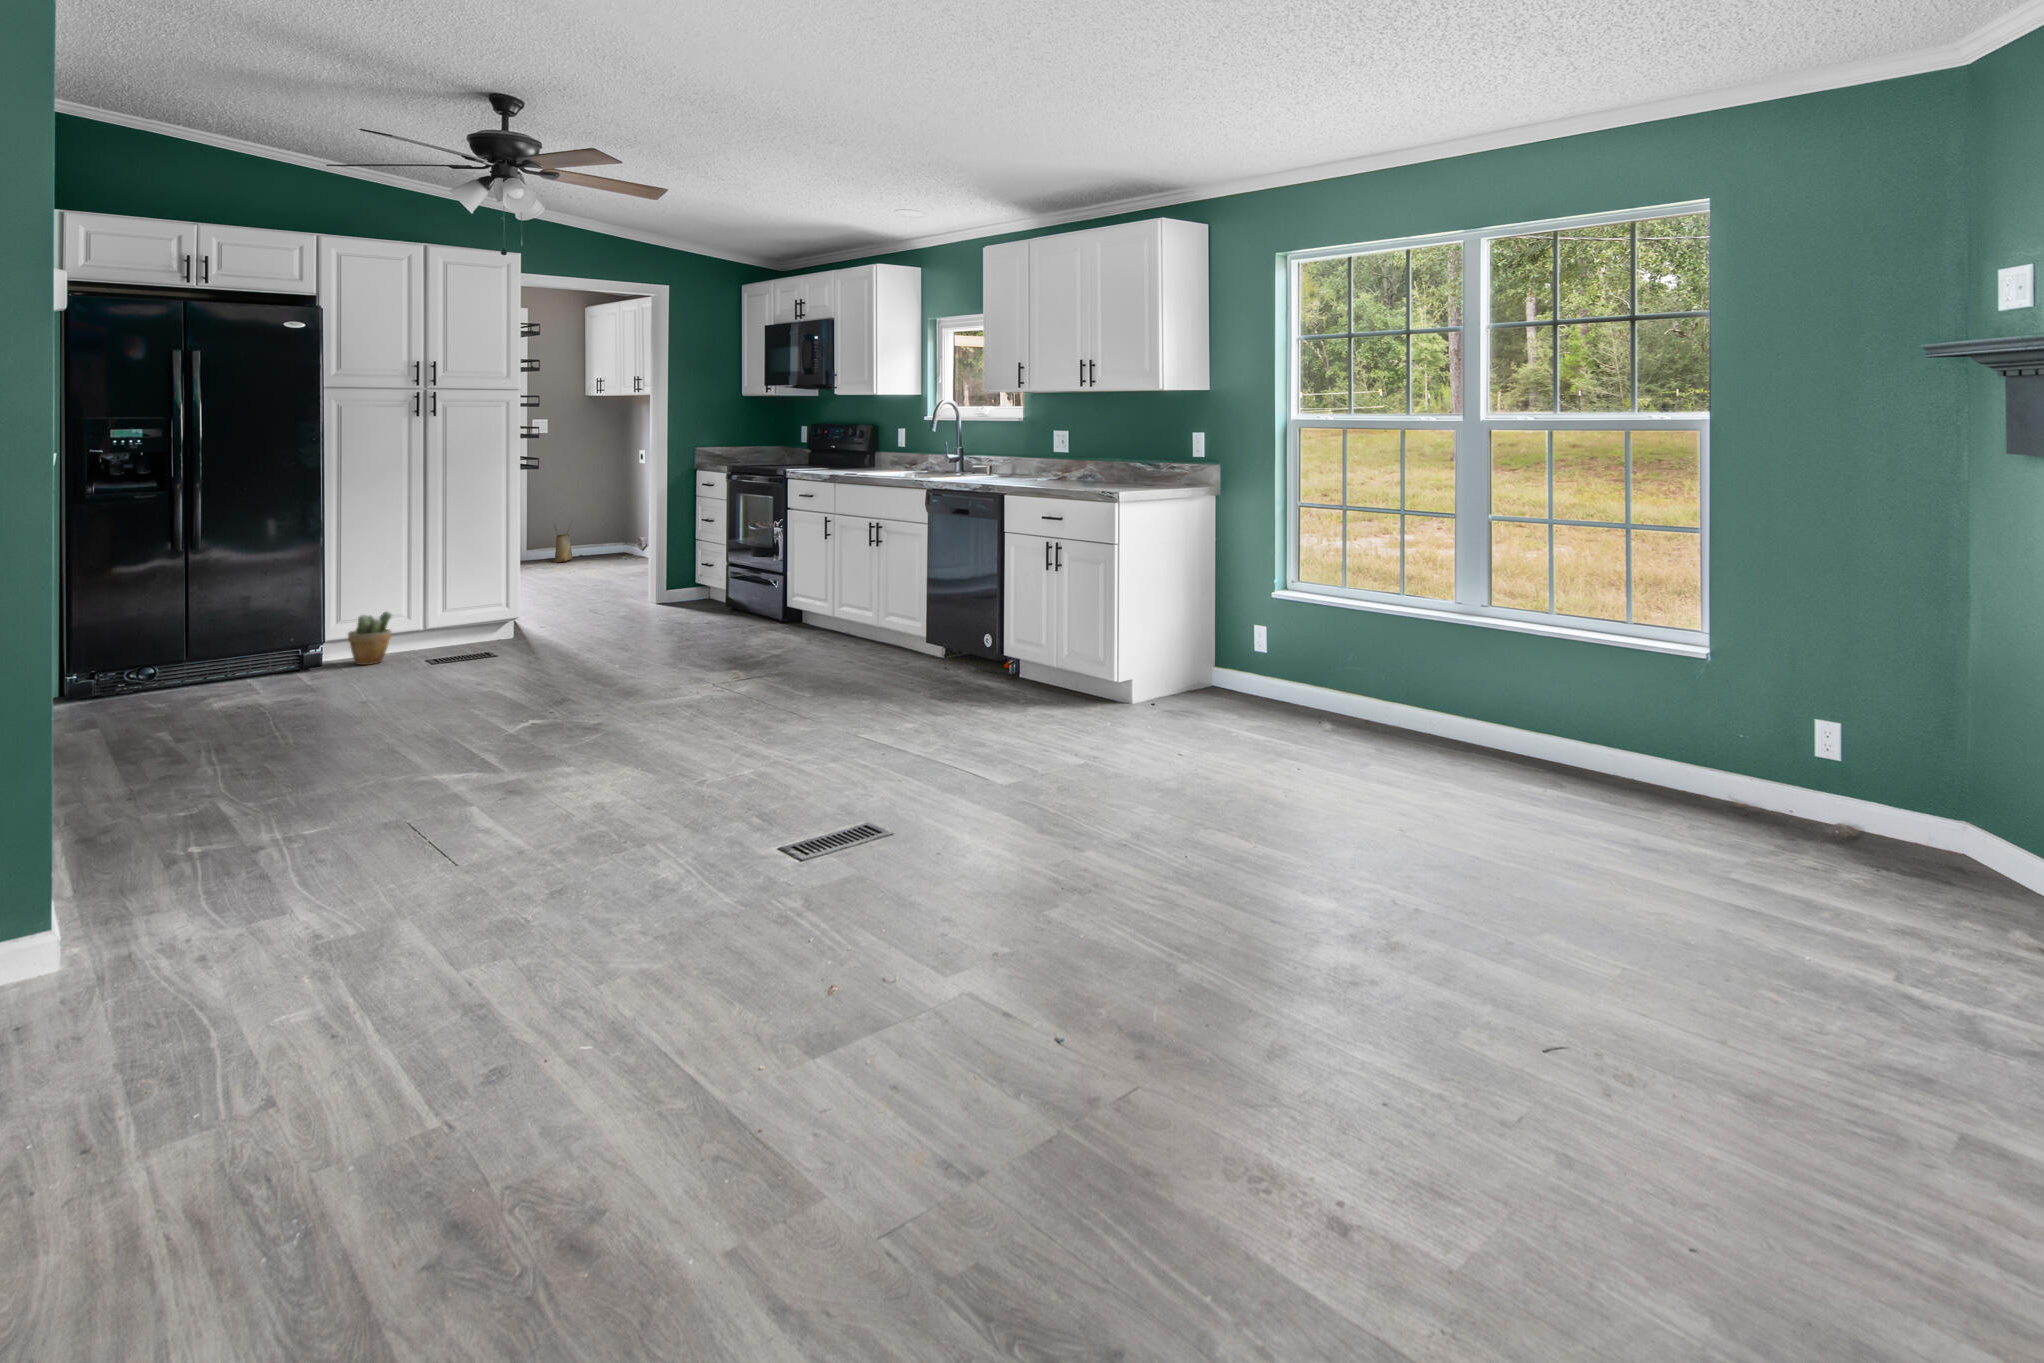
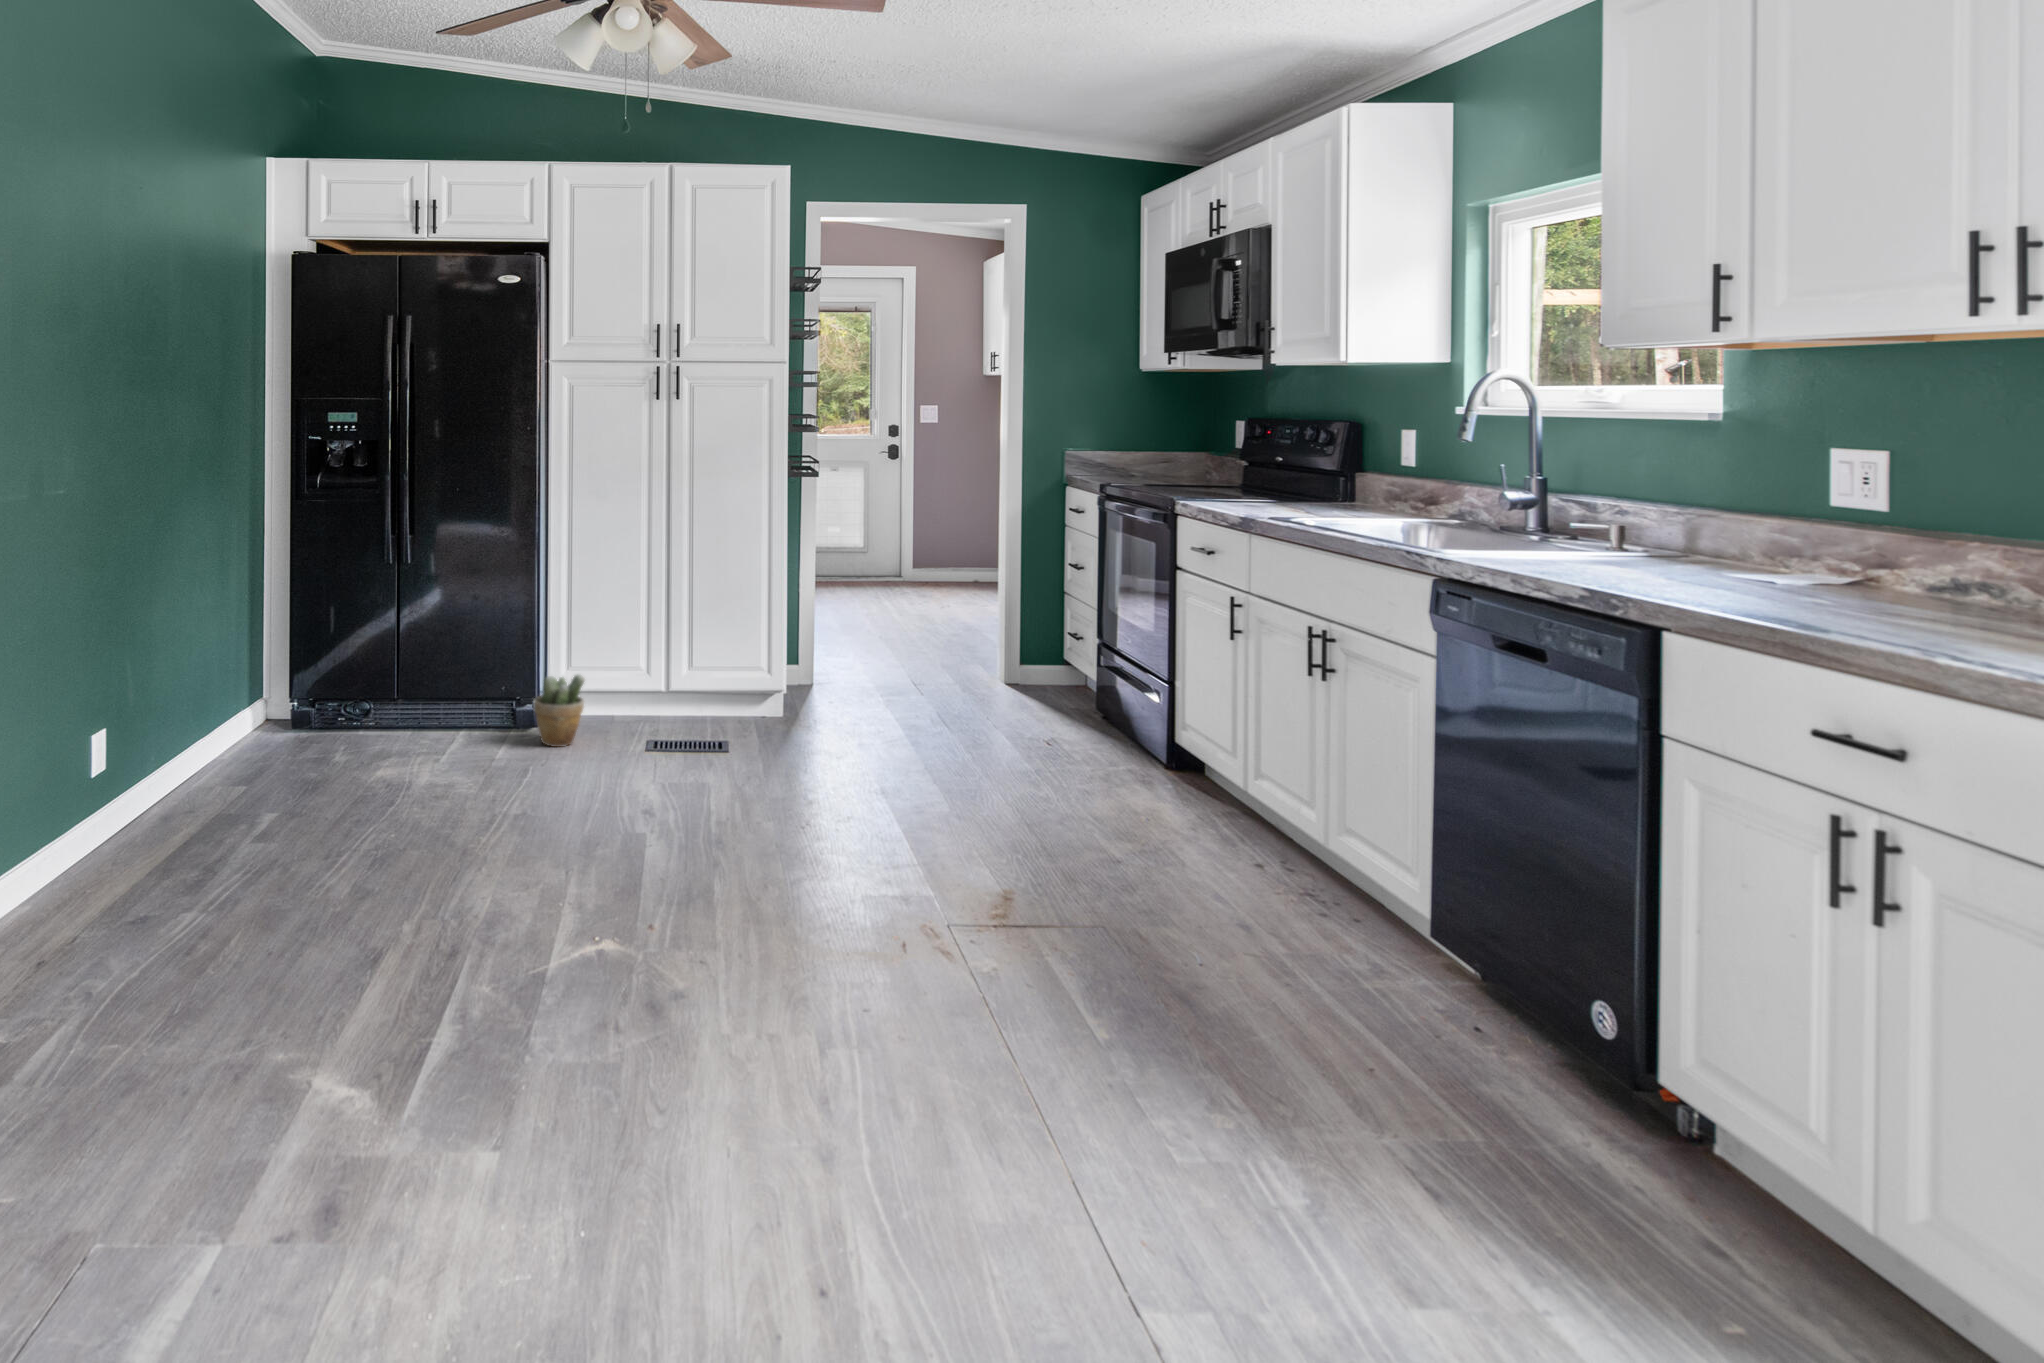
woven basket: present [555,521,572,562] -> none [930,538,954,592]

